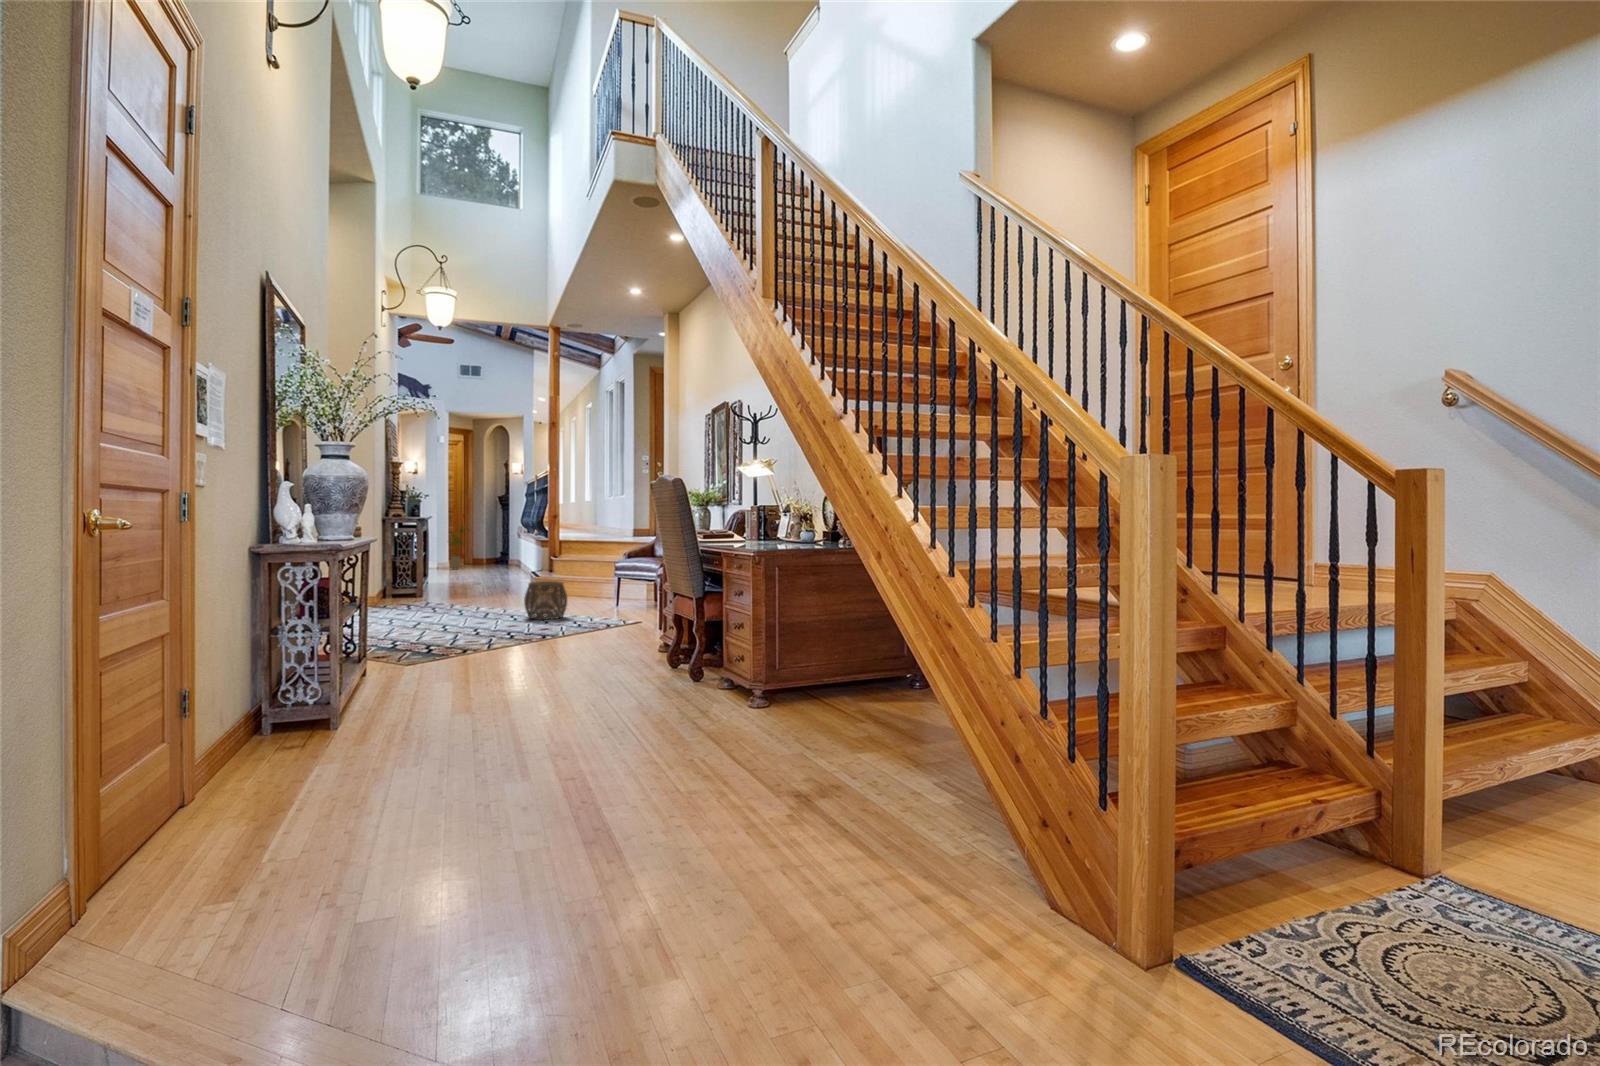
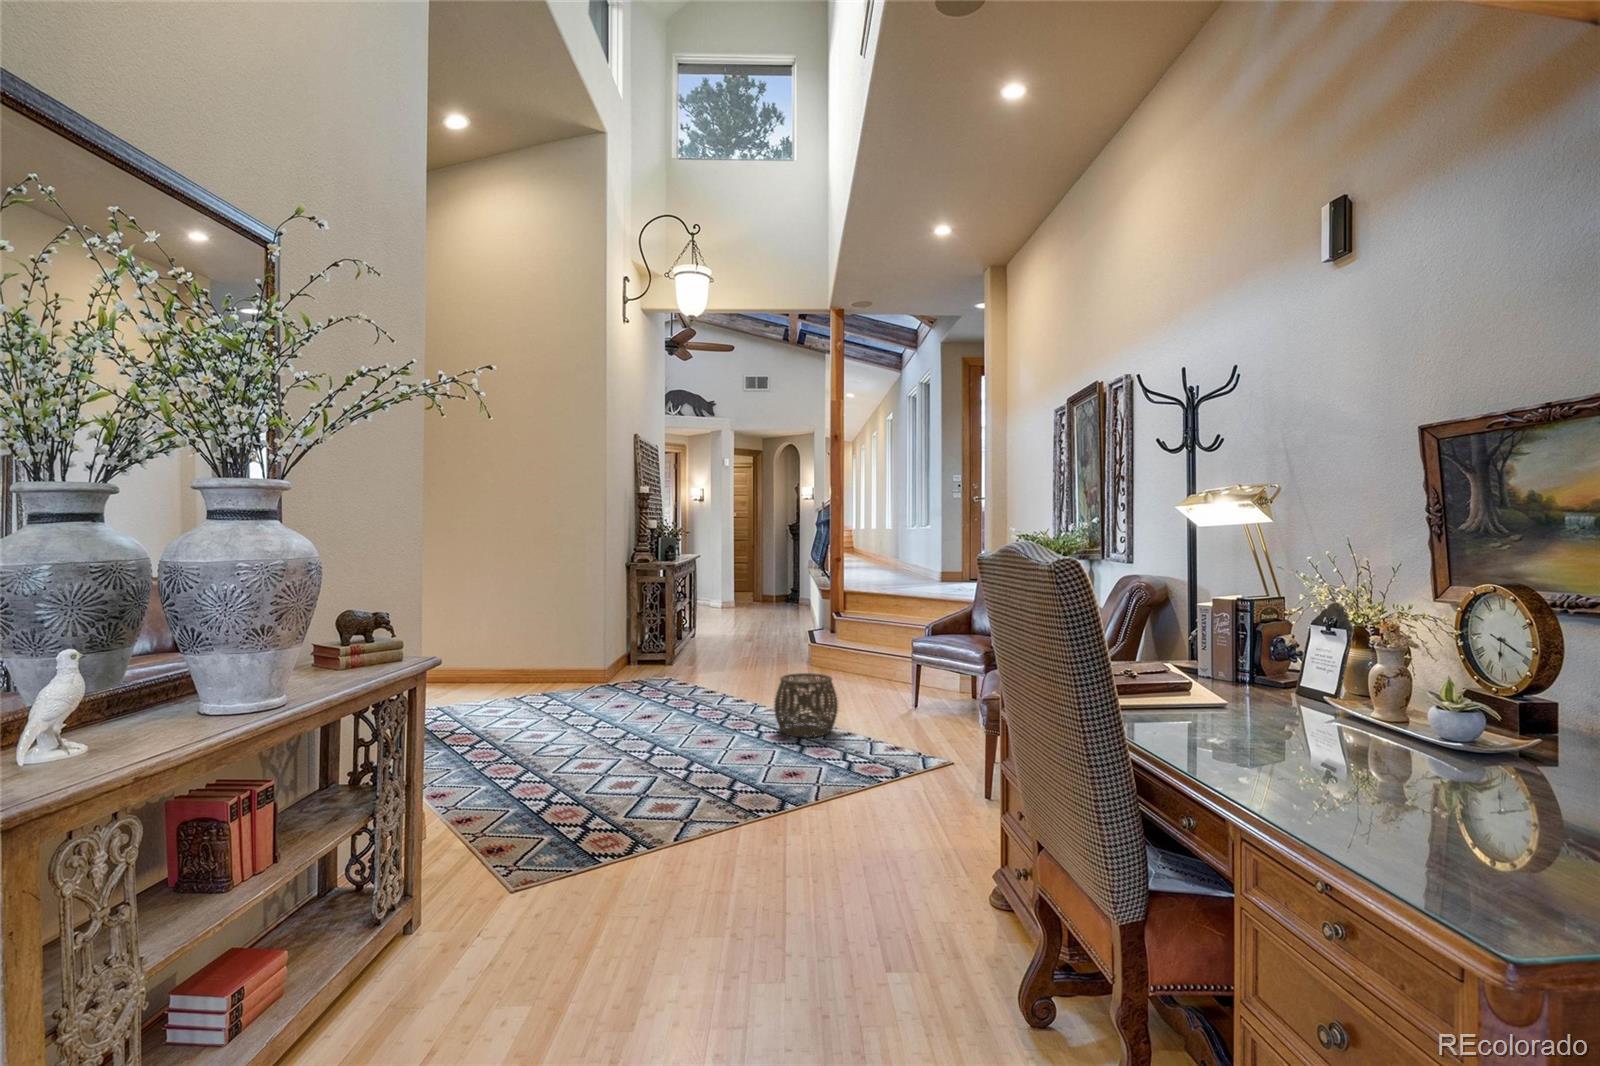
house plant: present [450,527,469,569] -> none [729,560,753,610]

